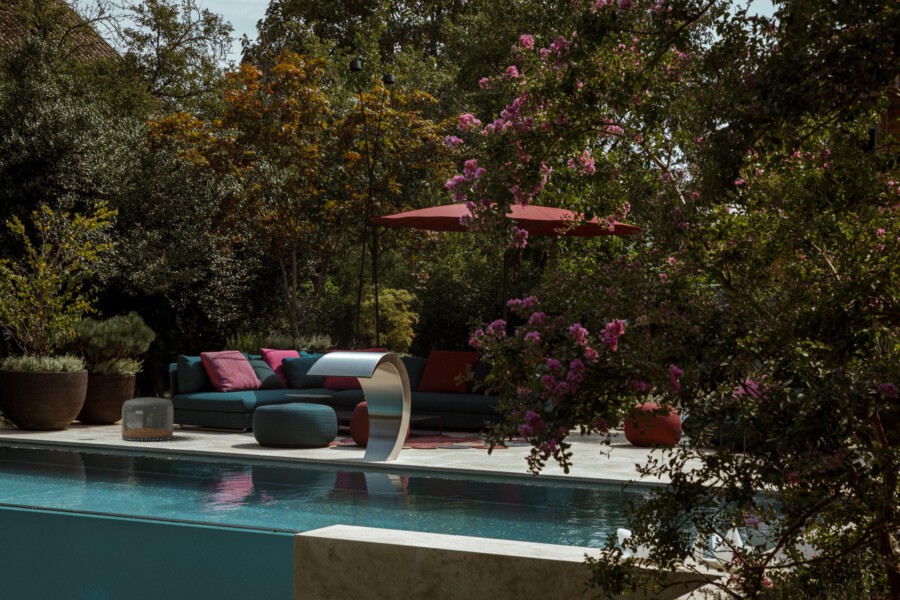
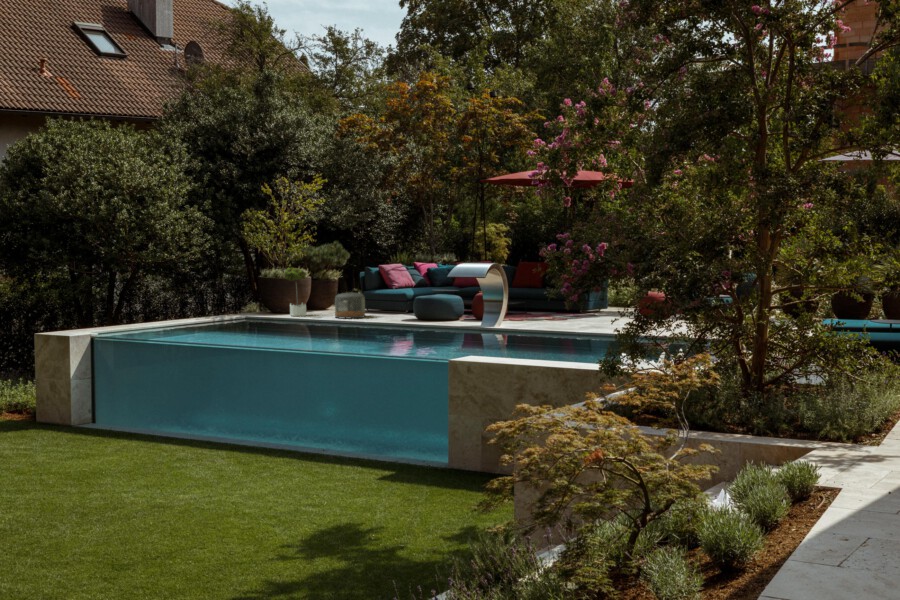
potted tree: none [38,353,76,436] -> present [284,267,306,316]

